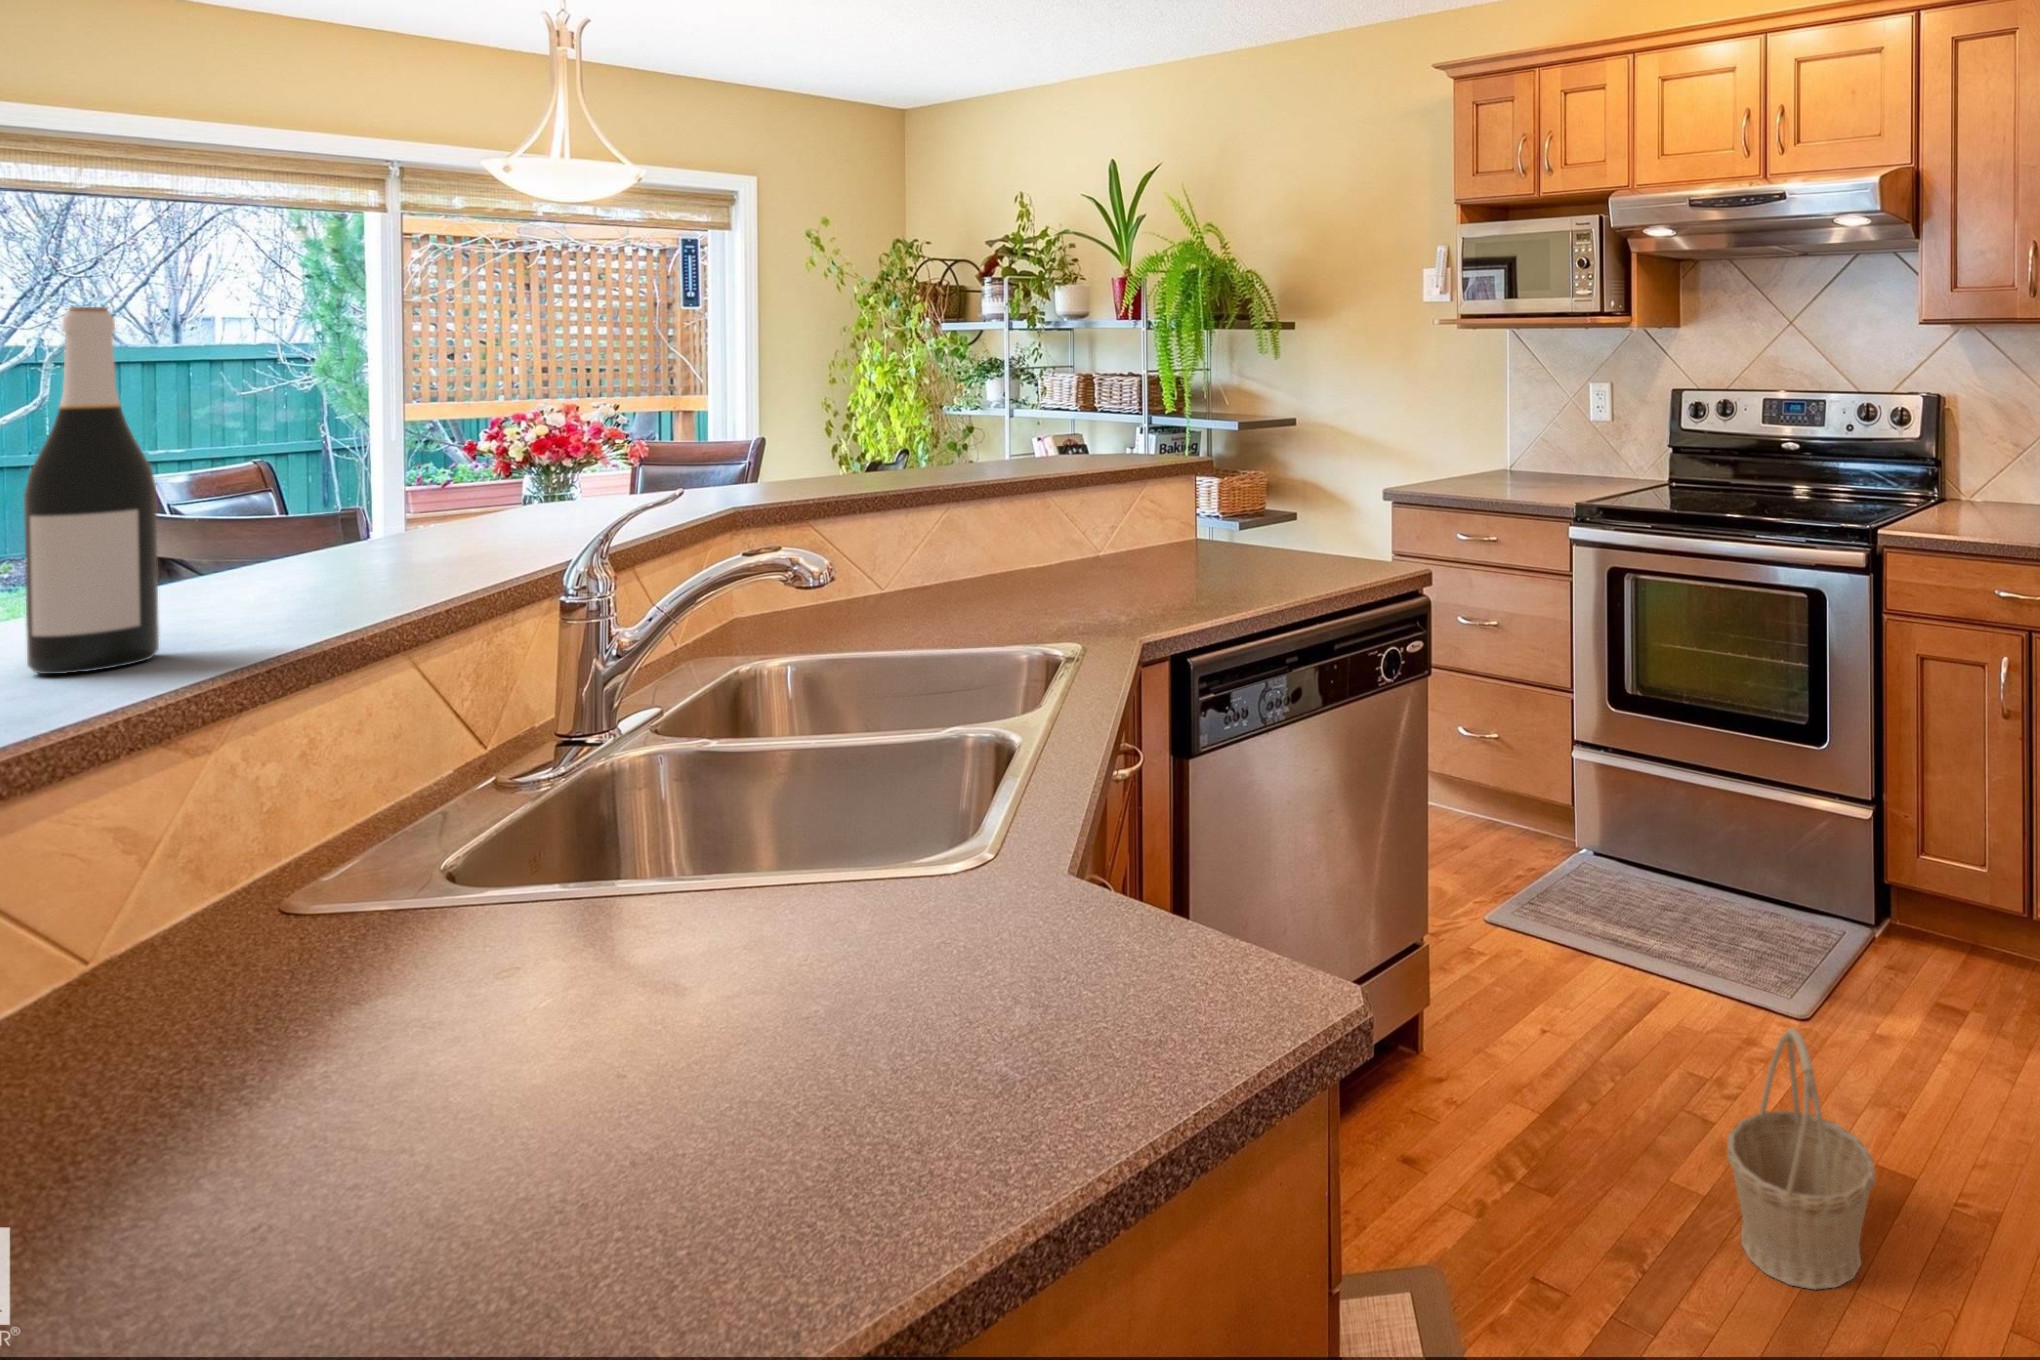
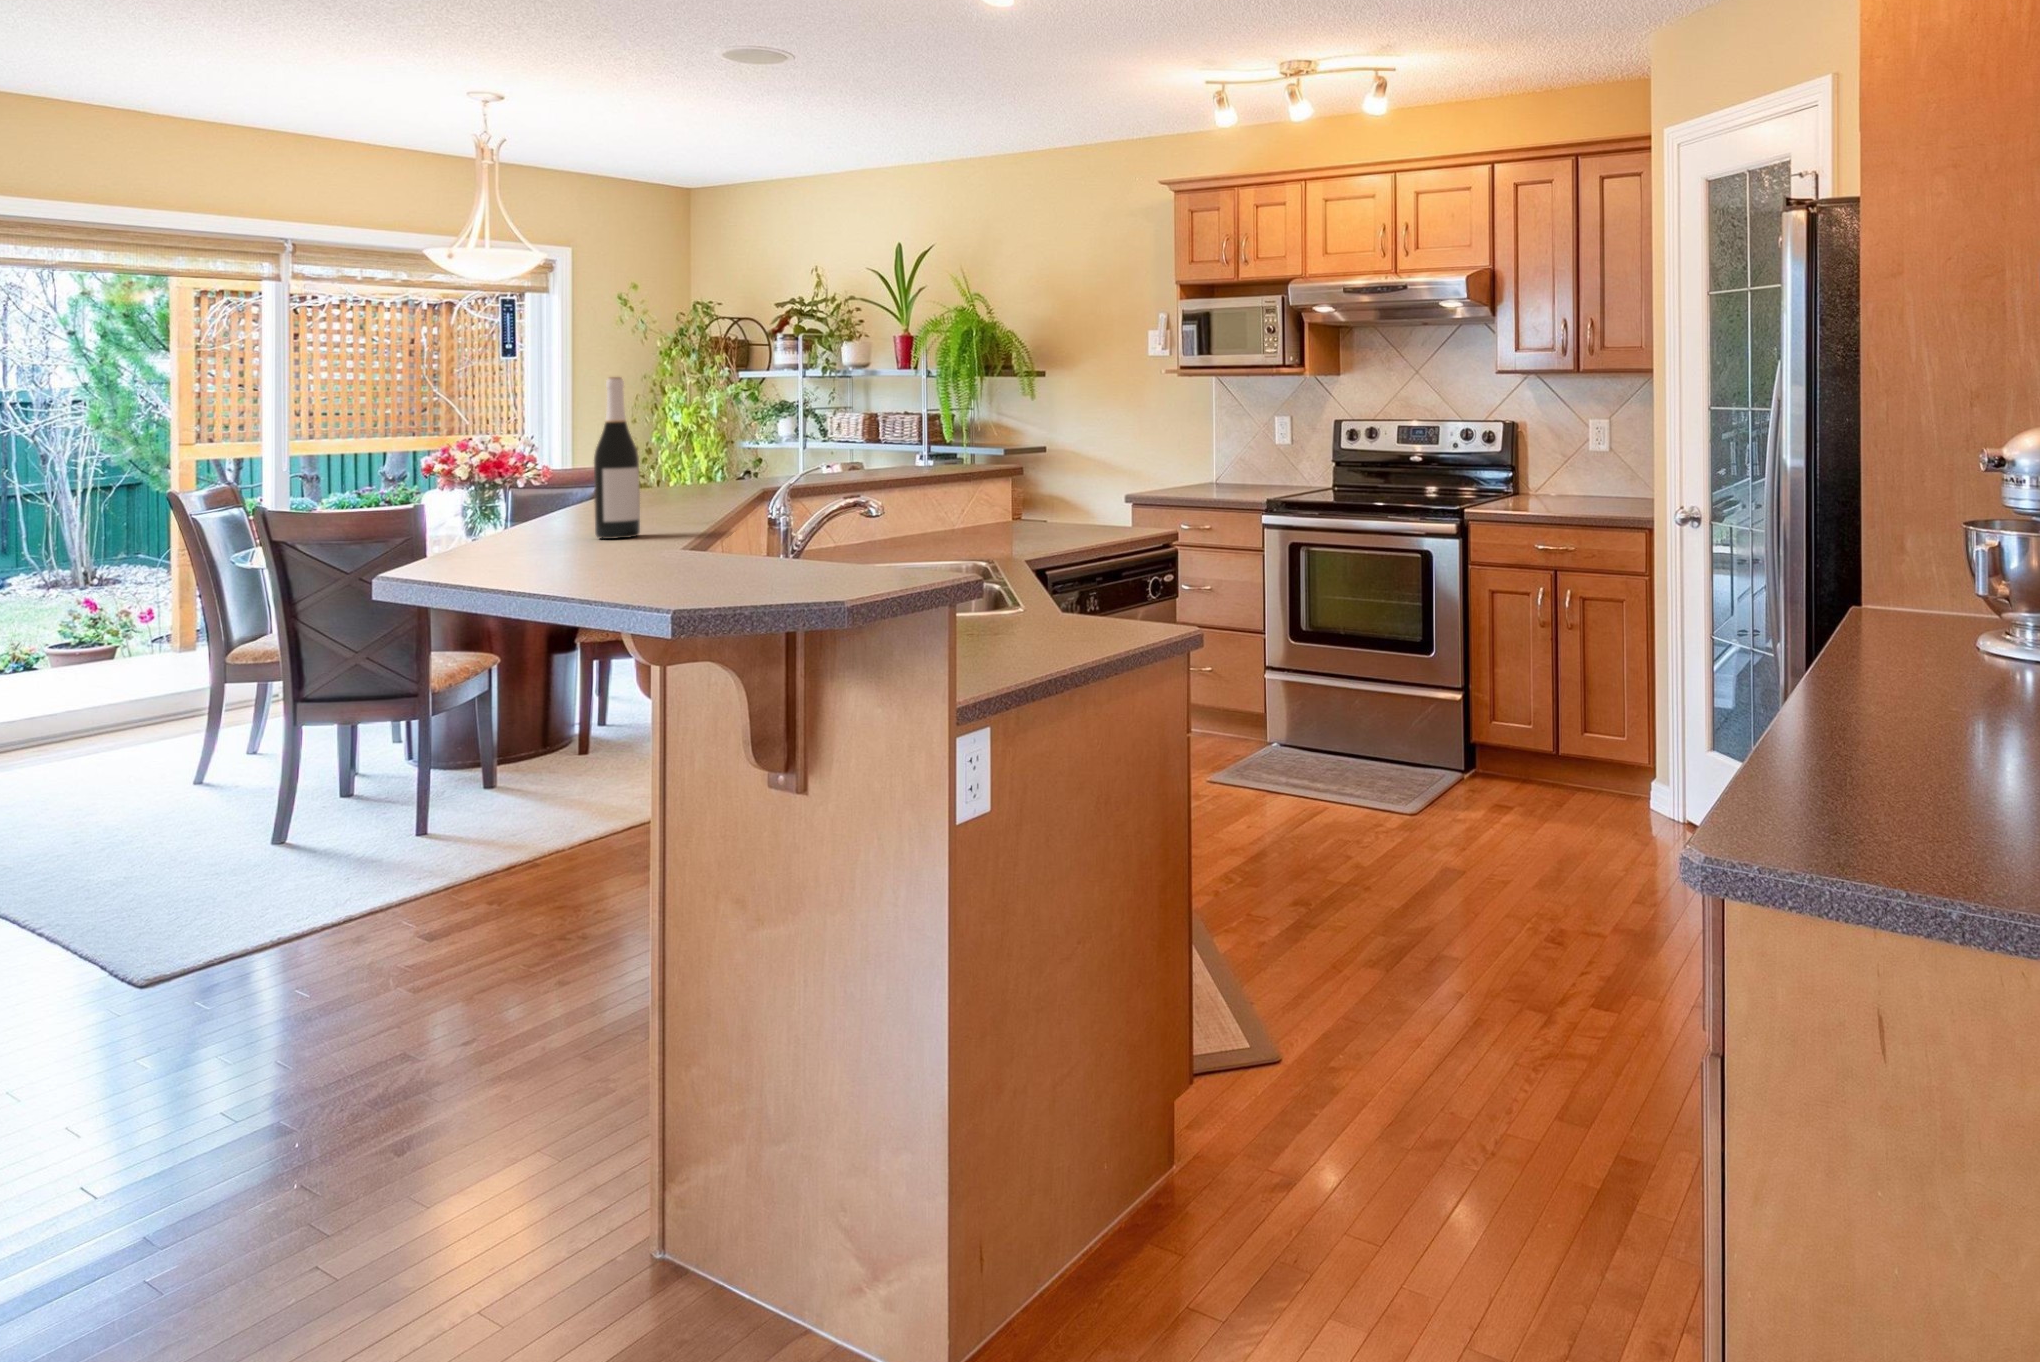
basket: present [1727,1028,1876,1289] -> none [1357,773,1436,903]

